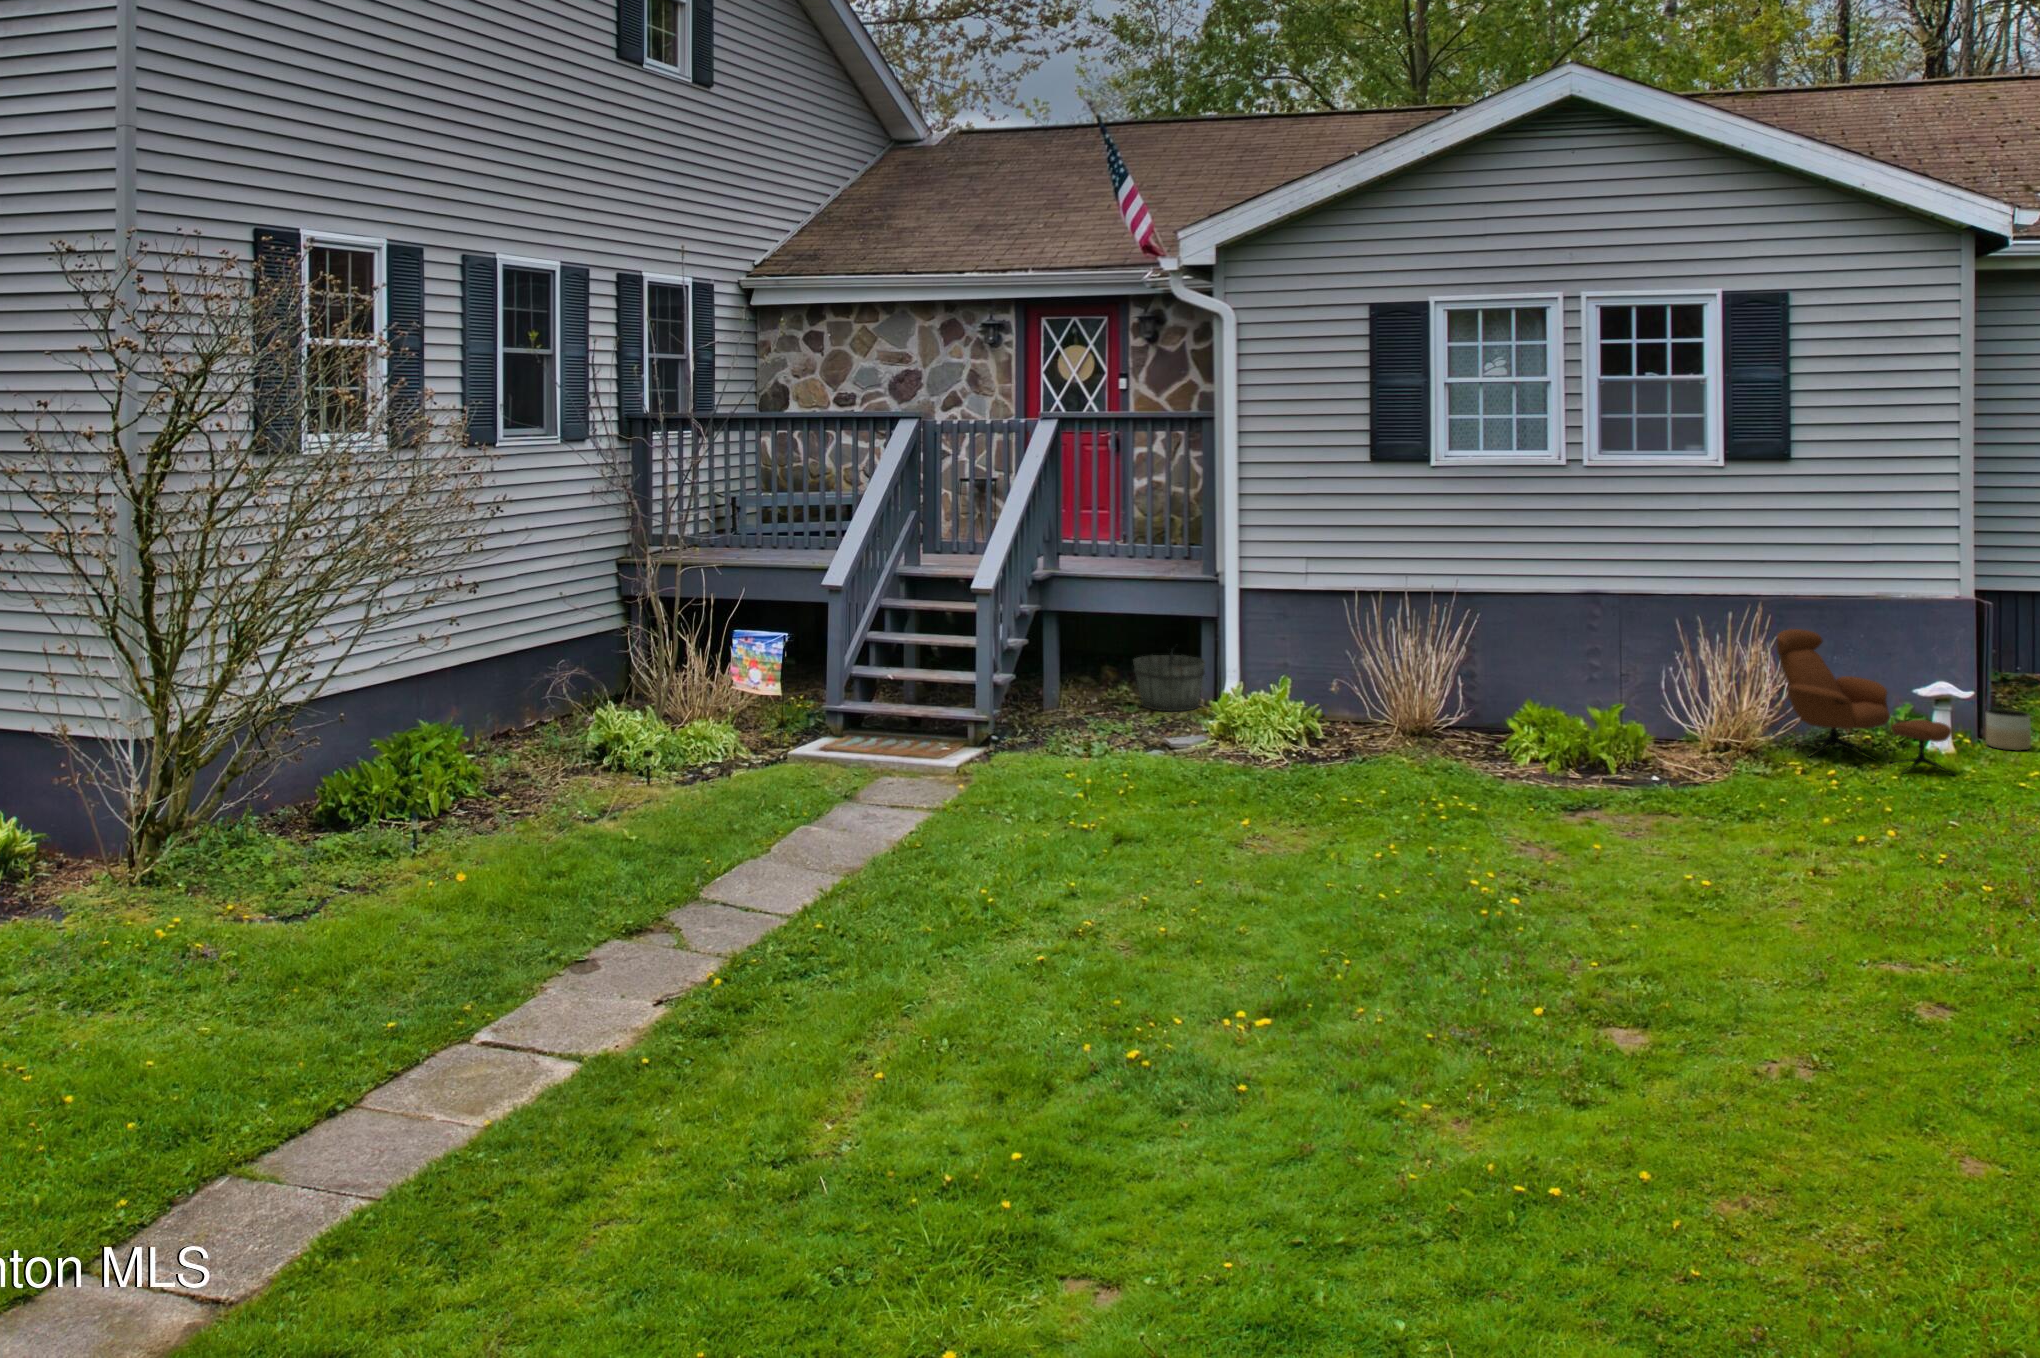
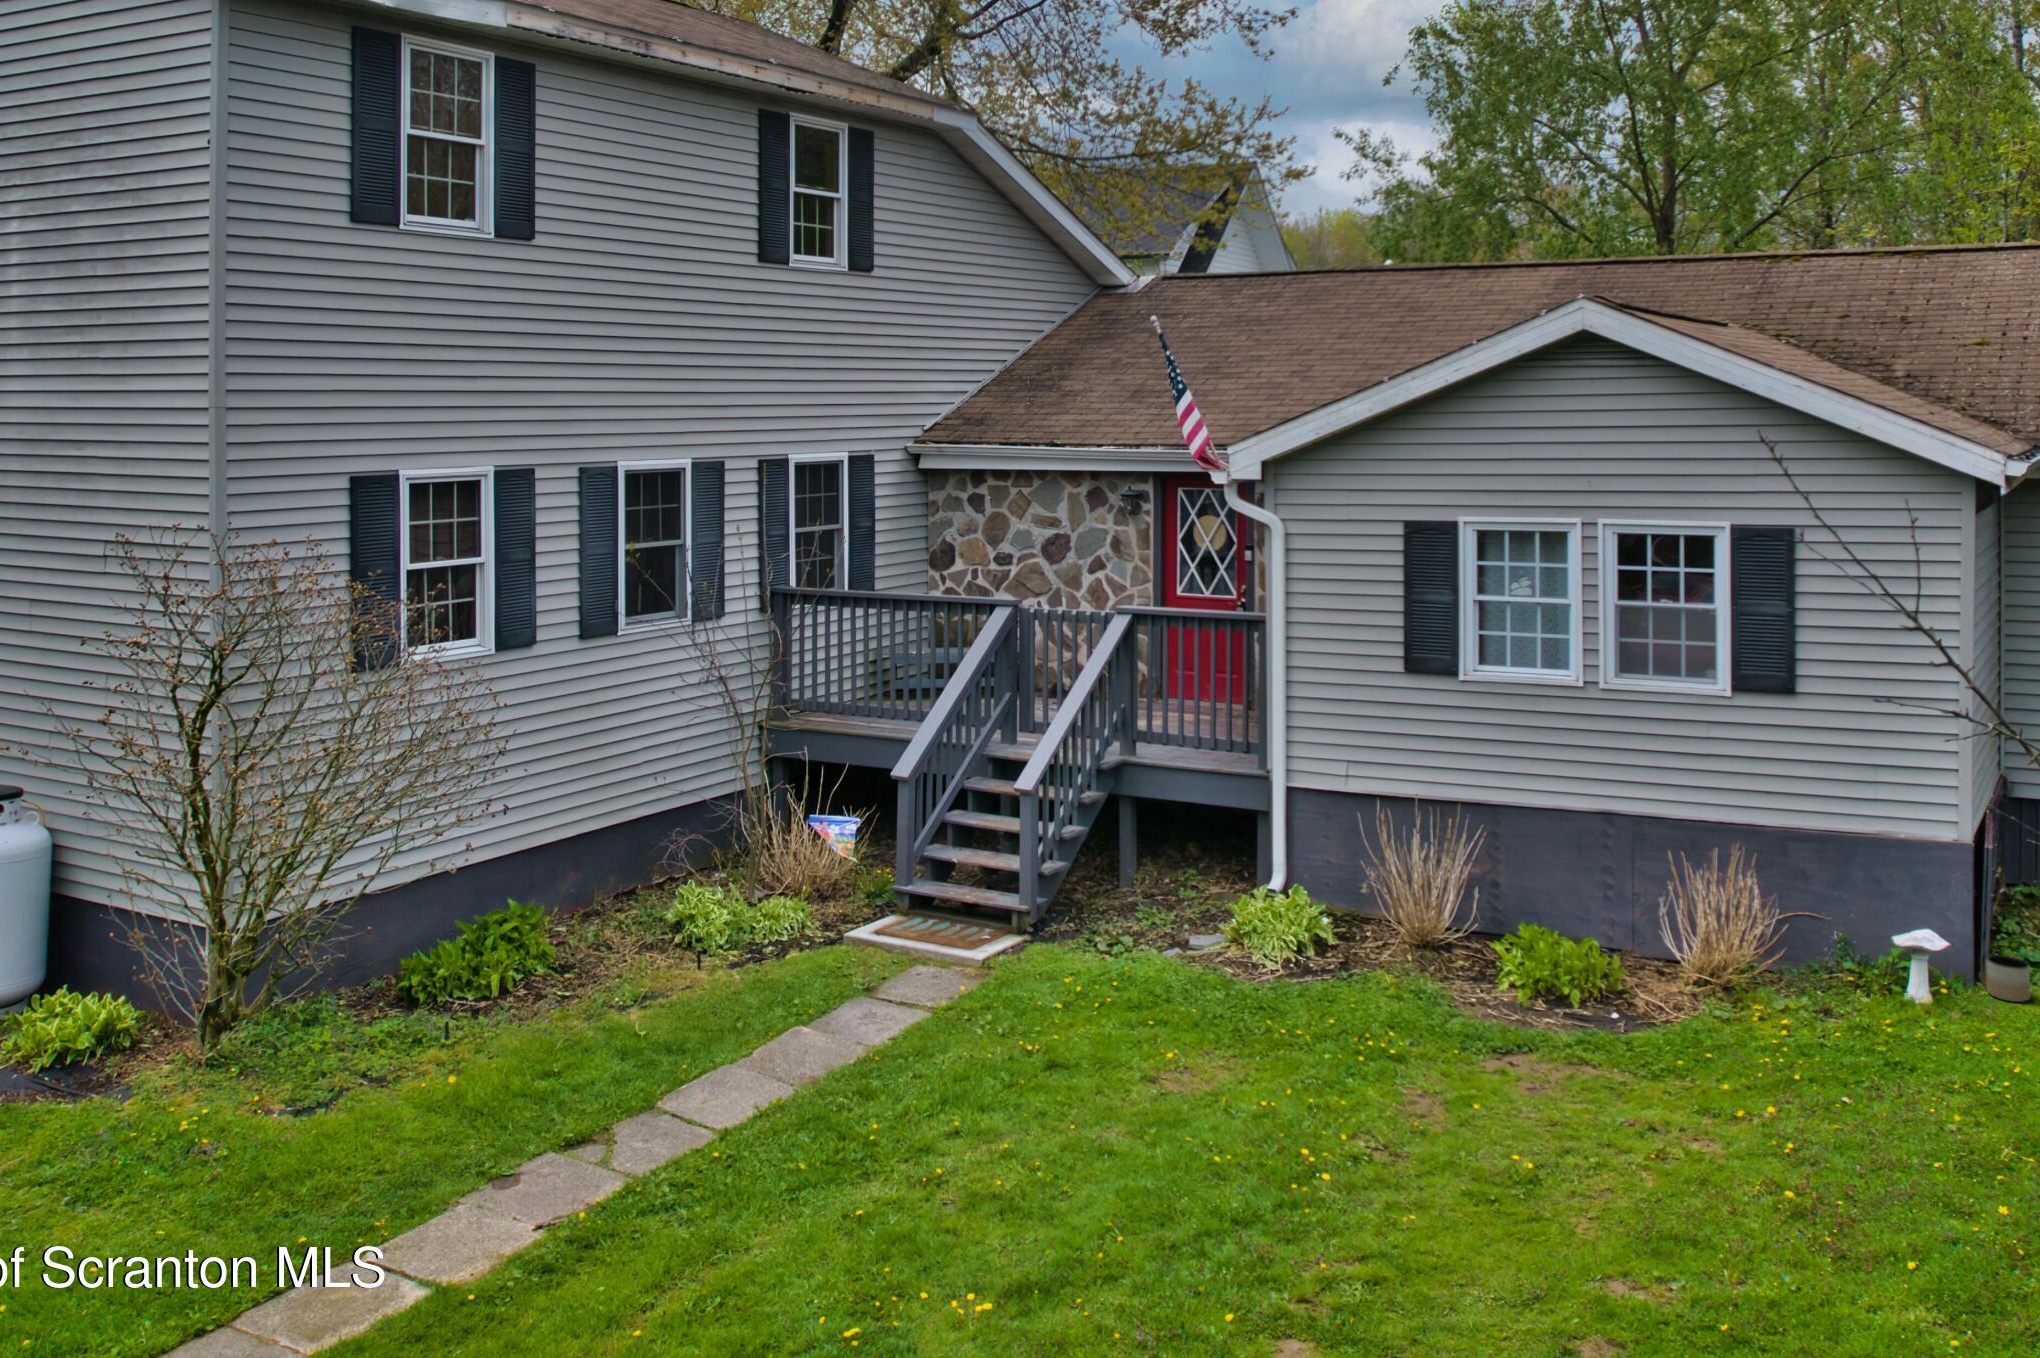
lounge chair: present [1776,629,1953,775] -> none [1771,864,1925,1038]
wooden bucket: present [1133,651,1205,711] -> none [1191,826,1258,892]

